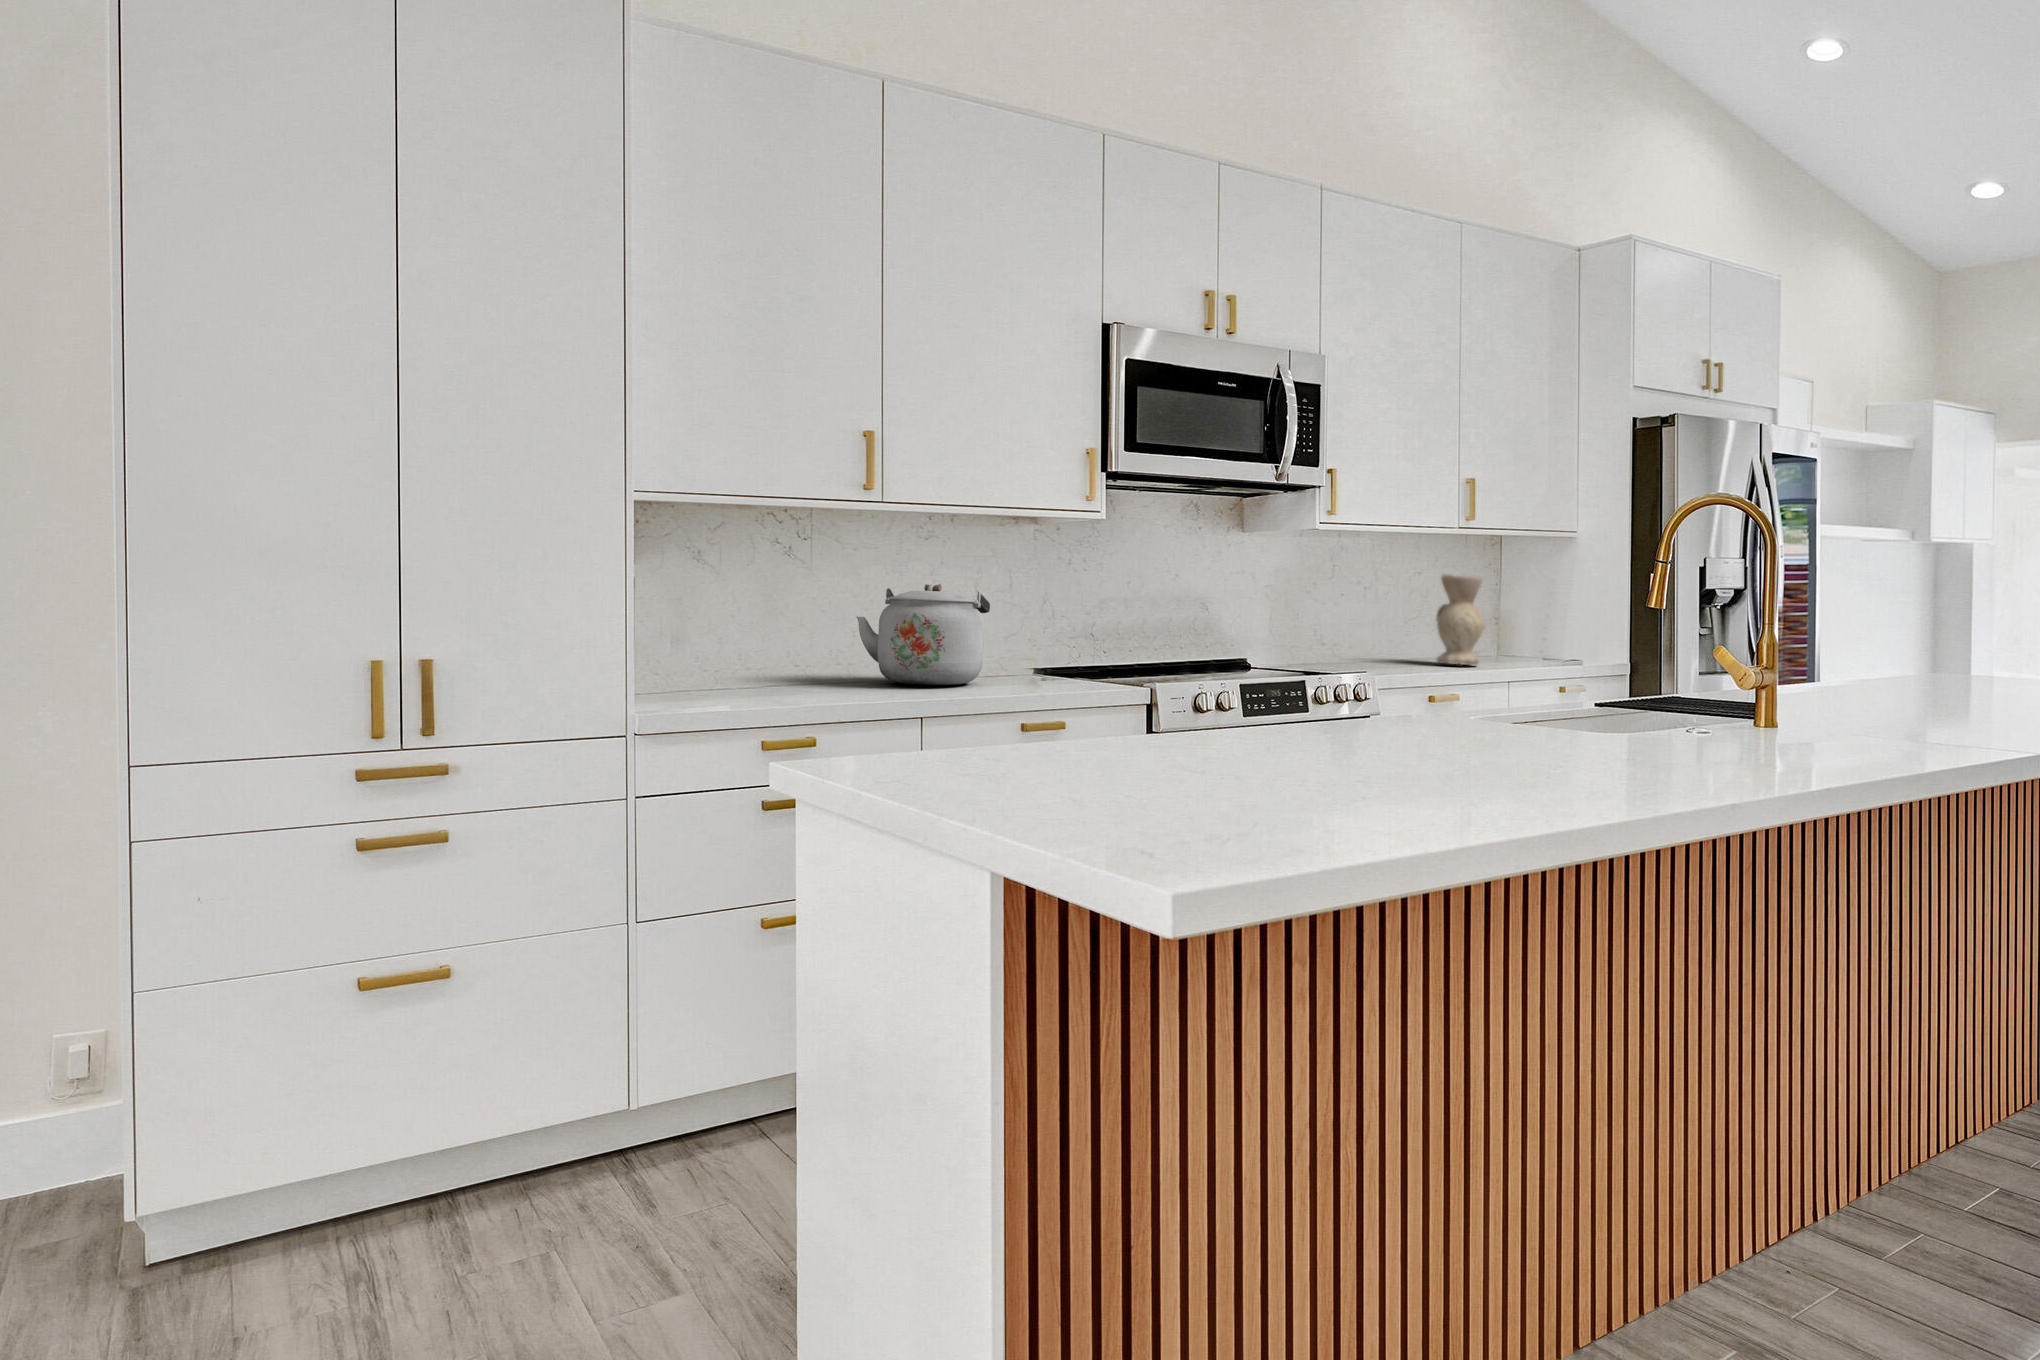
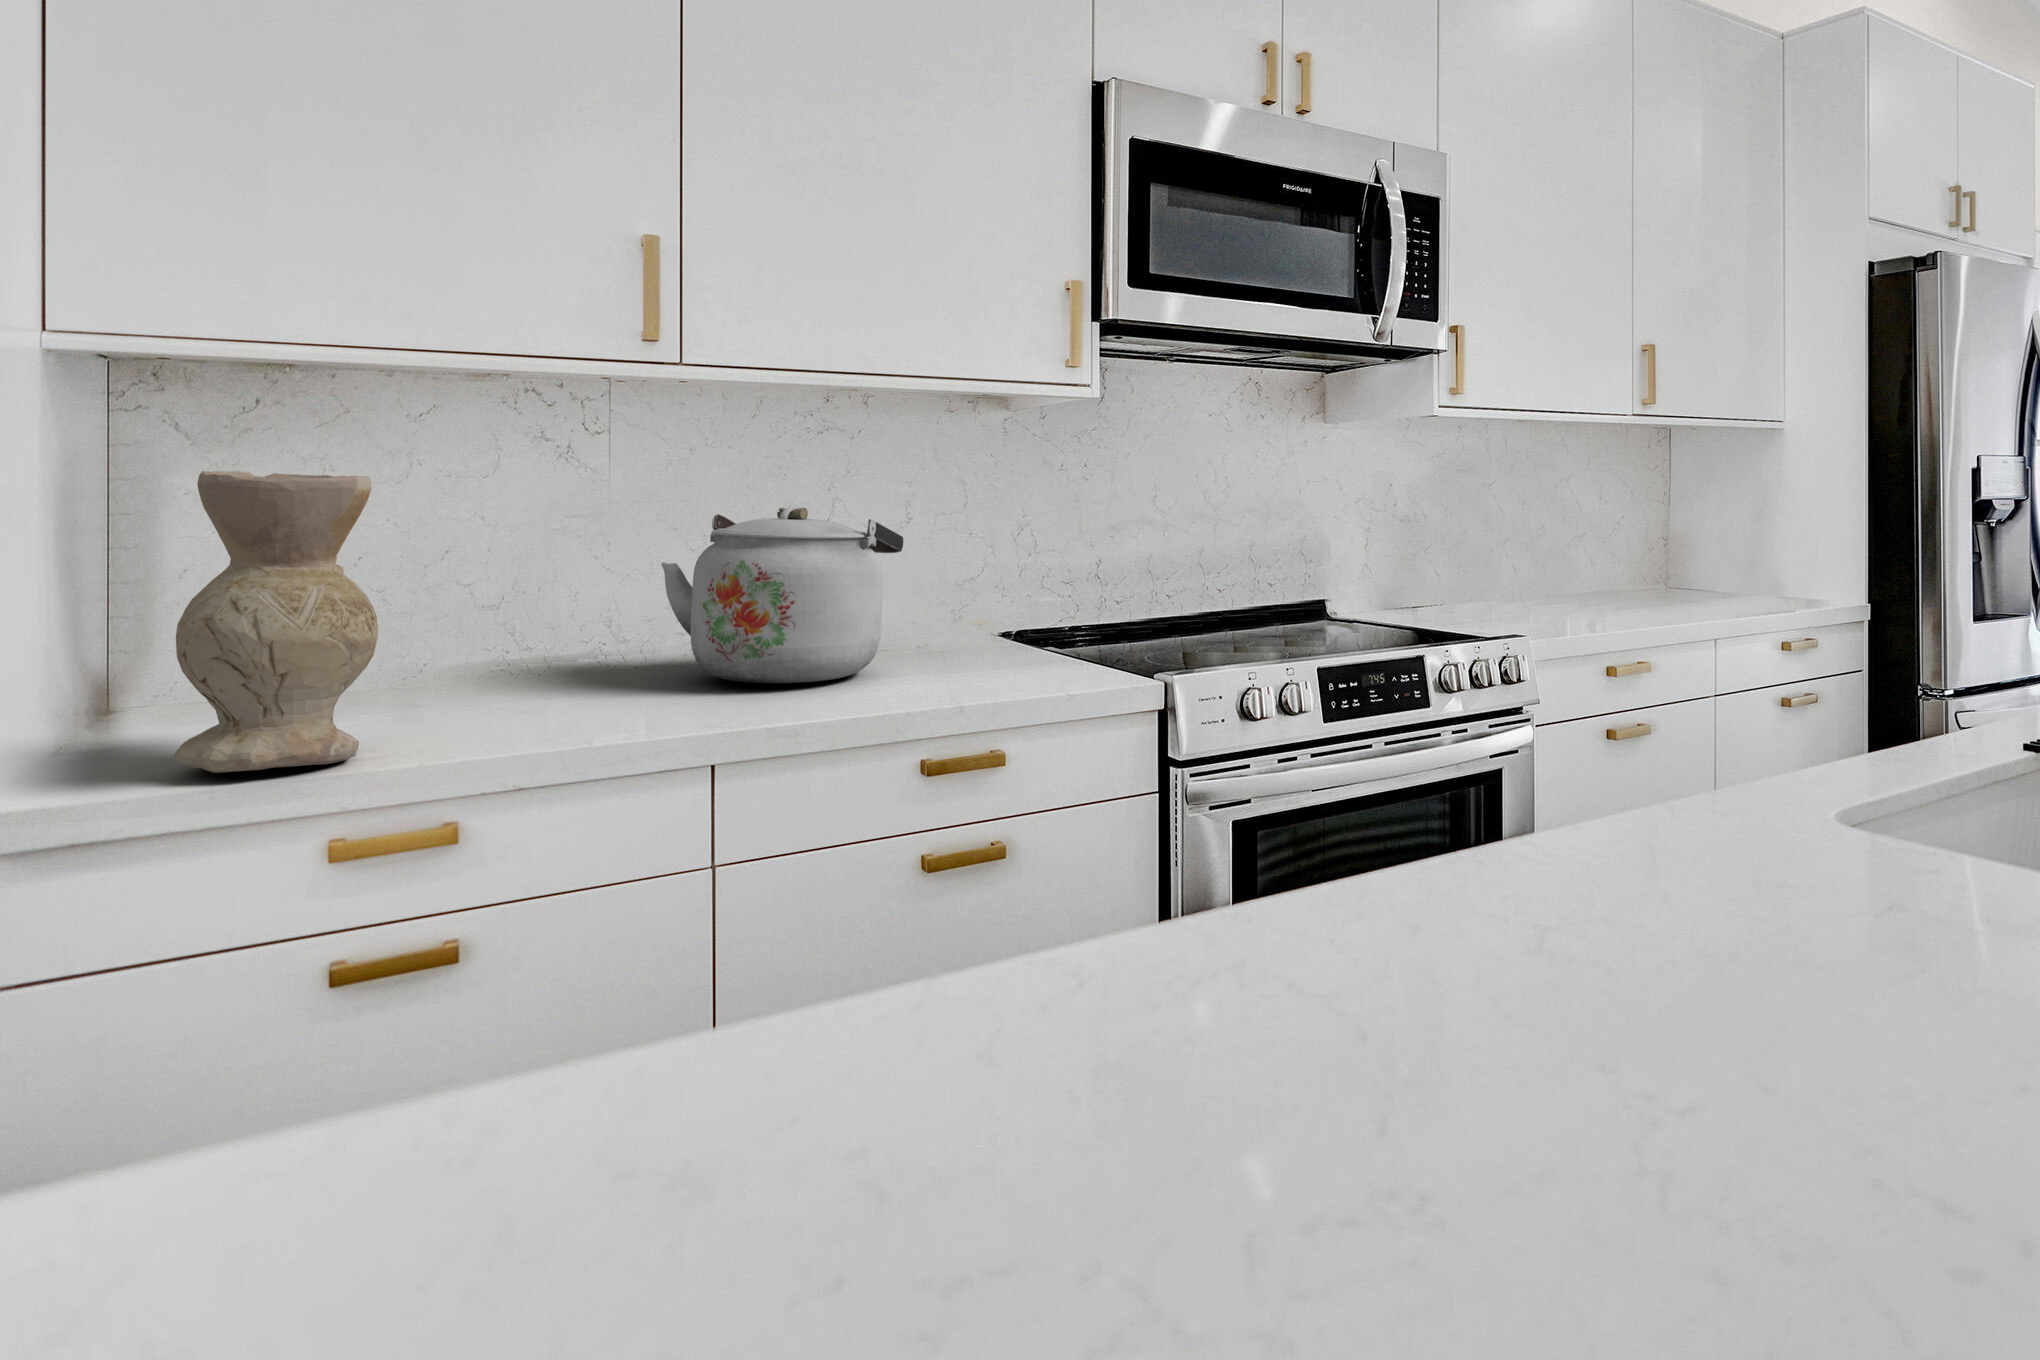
vase: present [1436,575,1485,665] -> present [175,471,378,773]

